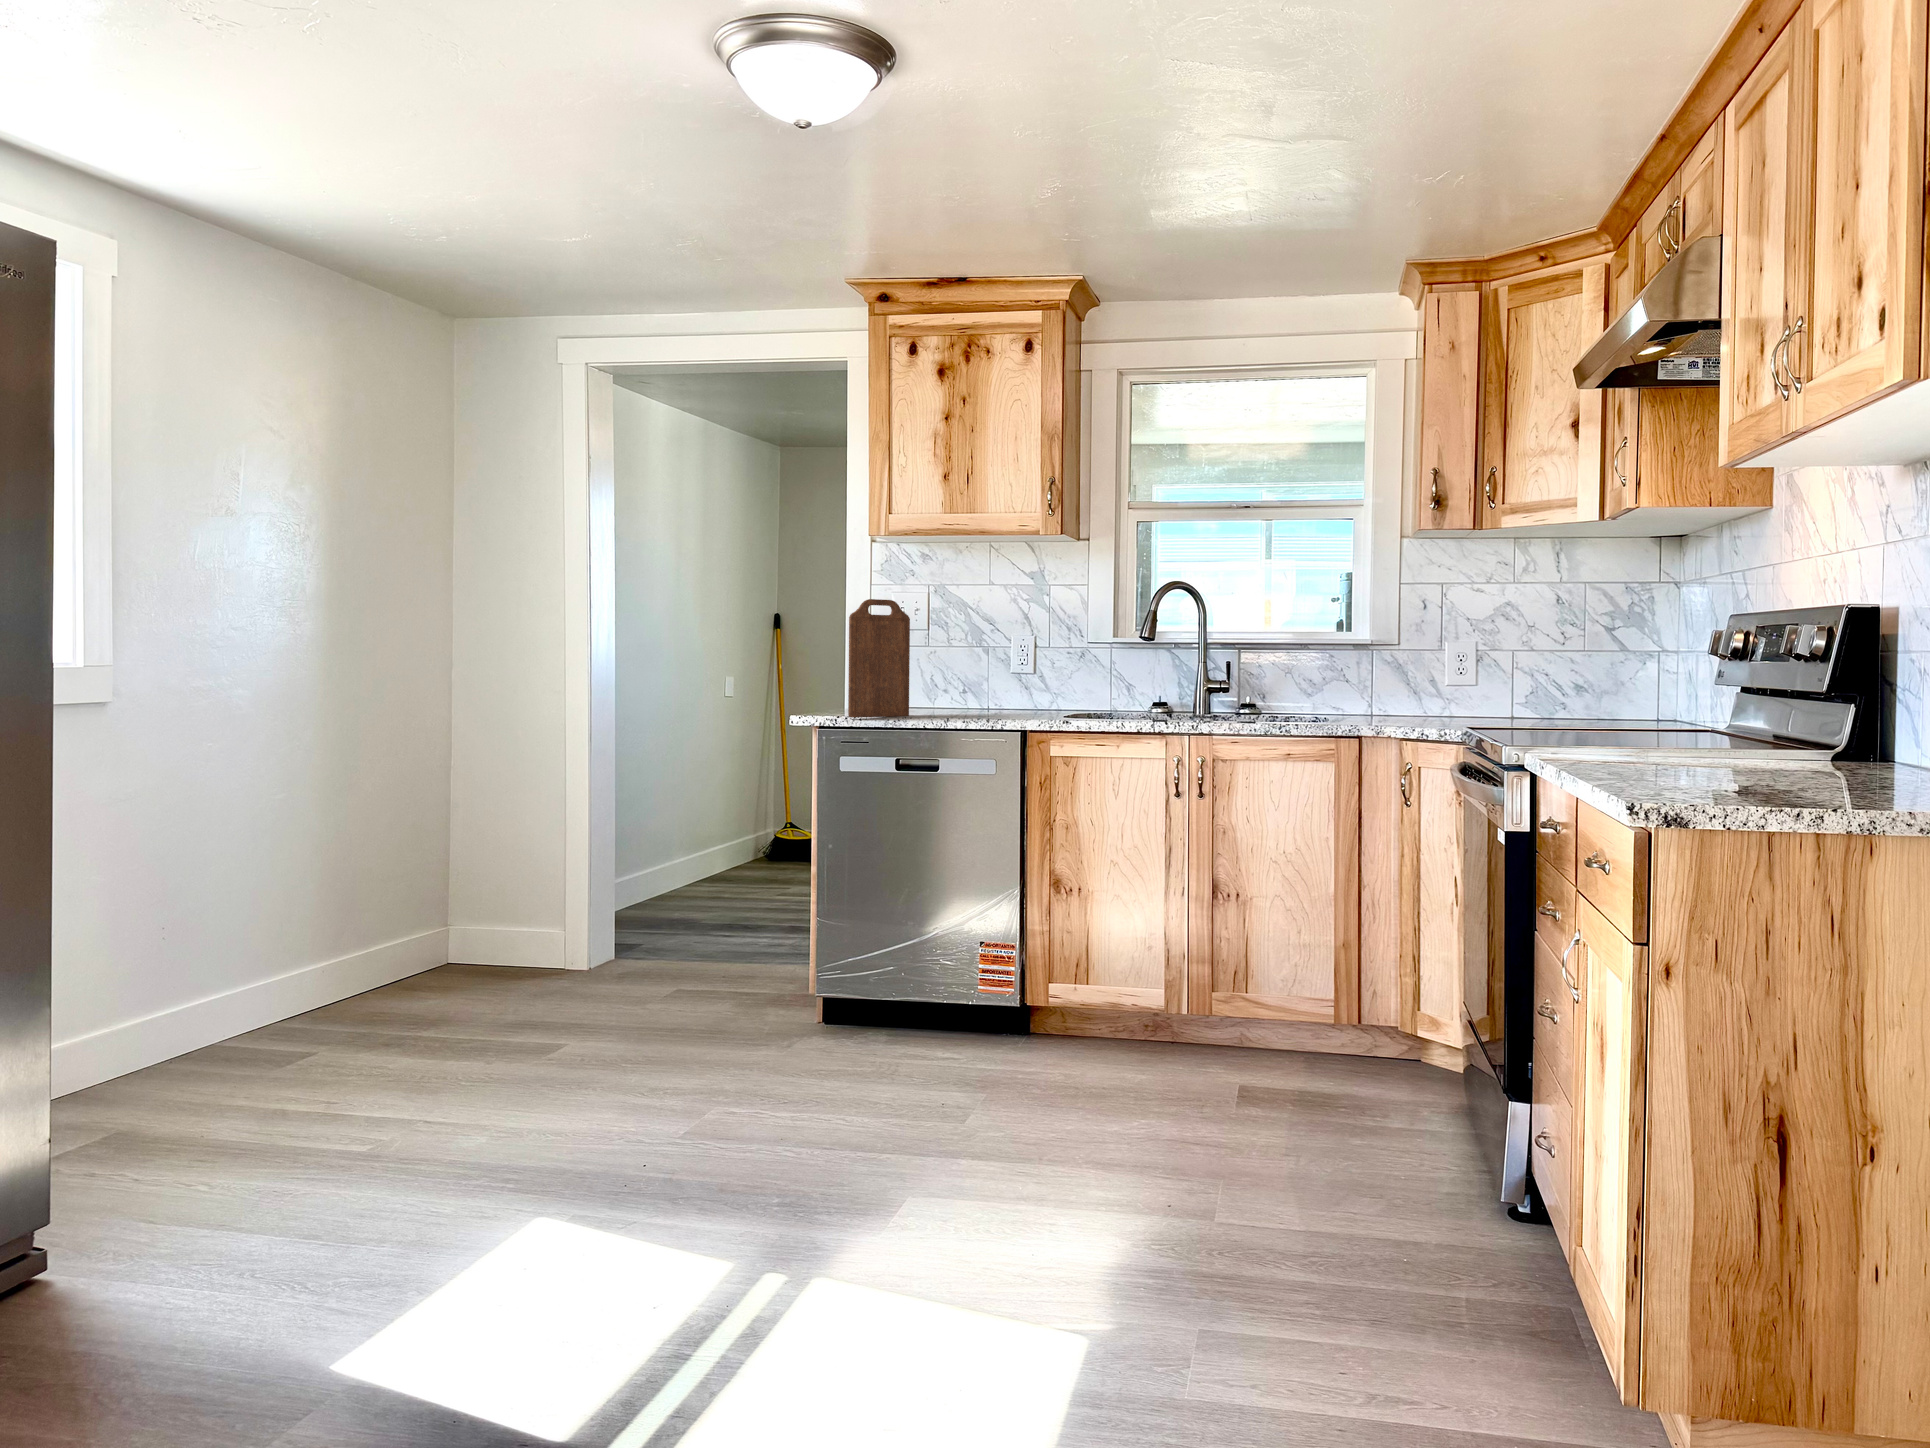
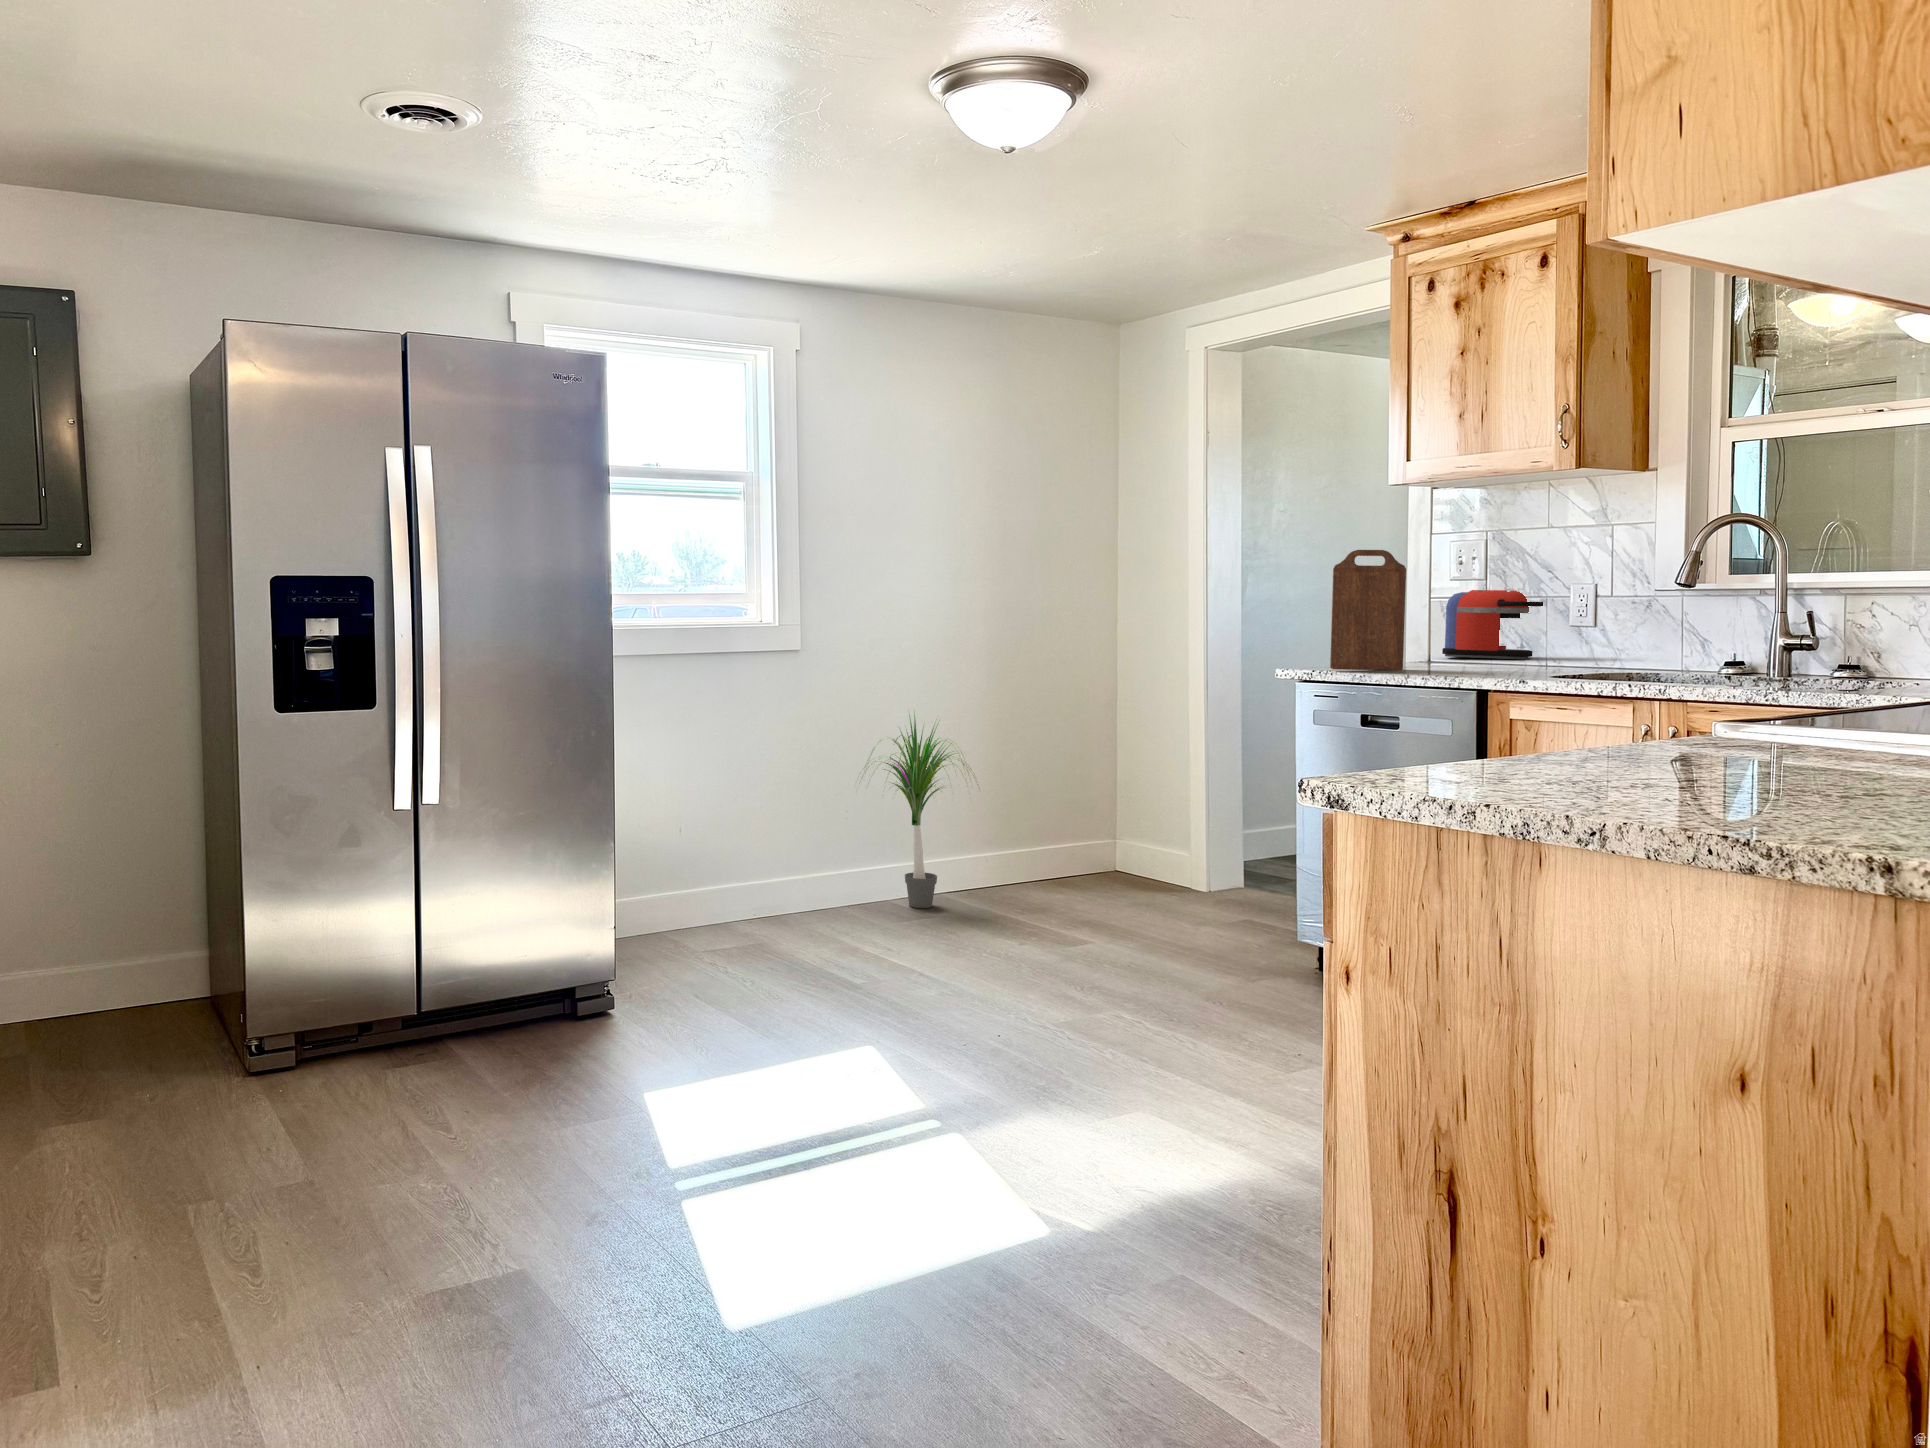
coffee maker: none [898,639,988,702] -> present [1442,590,1543,659]
potted plant: none [218,786,404,1047] -> present [865,714,971,908]

